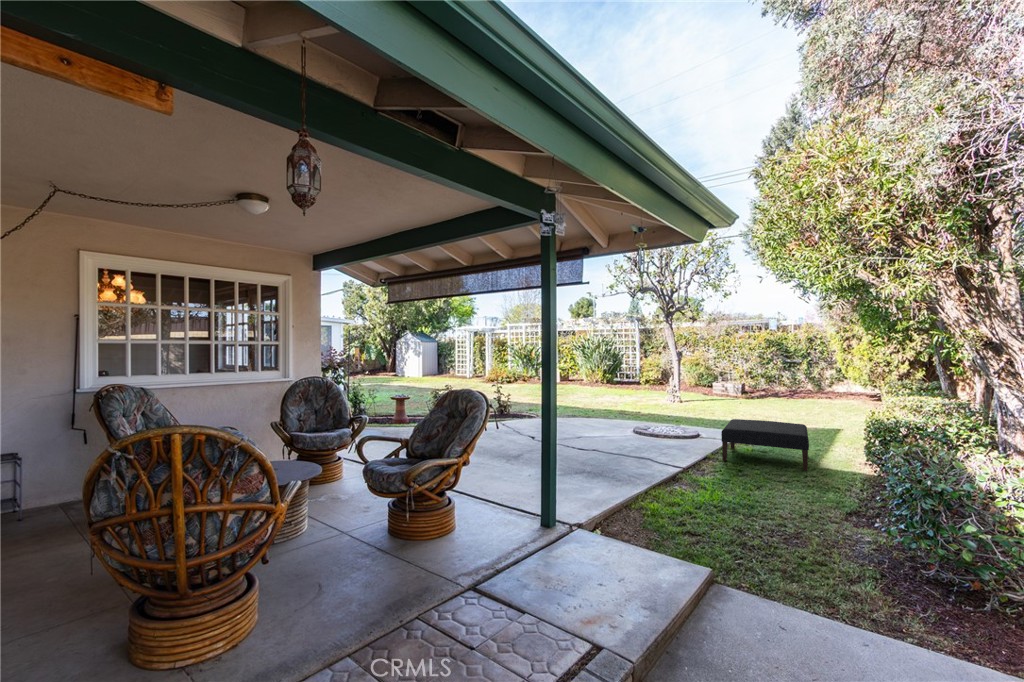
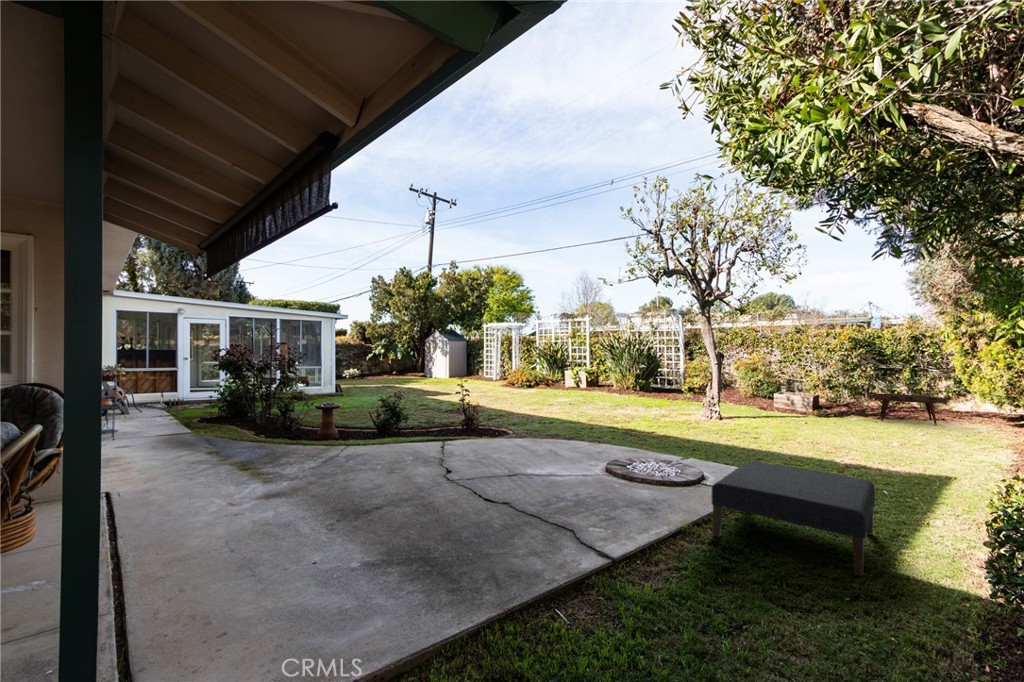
coffee table: none [780,381,832,402] -> present [870,394,947,425]

